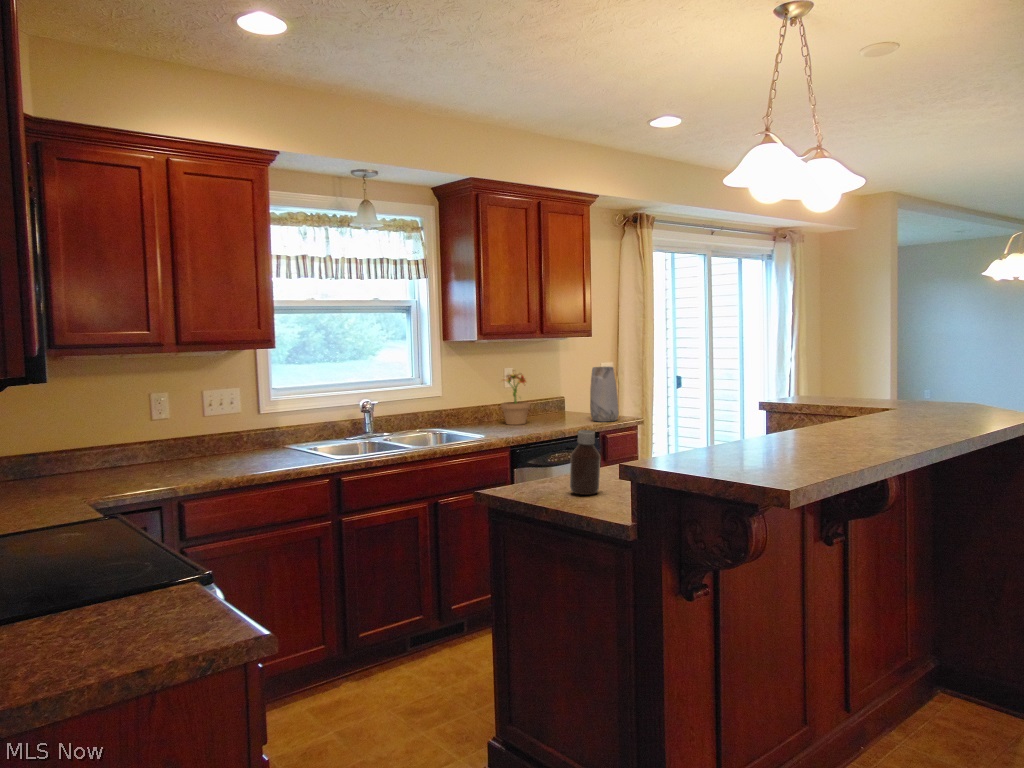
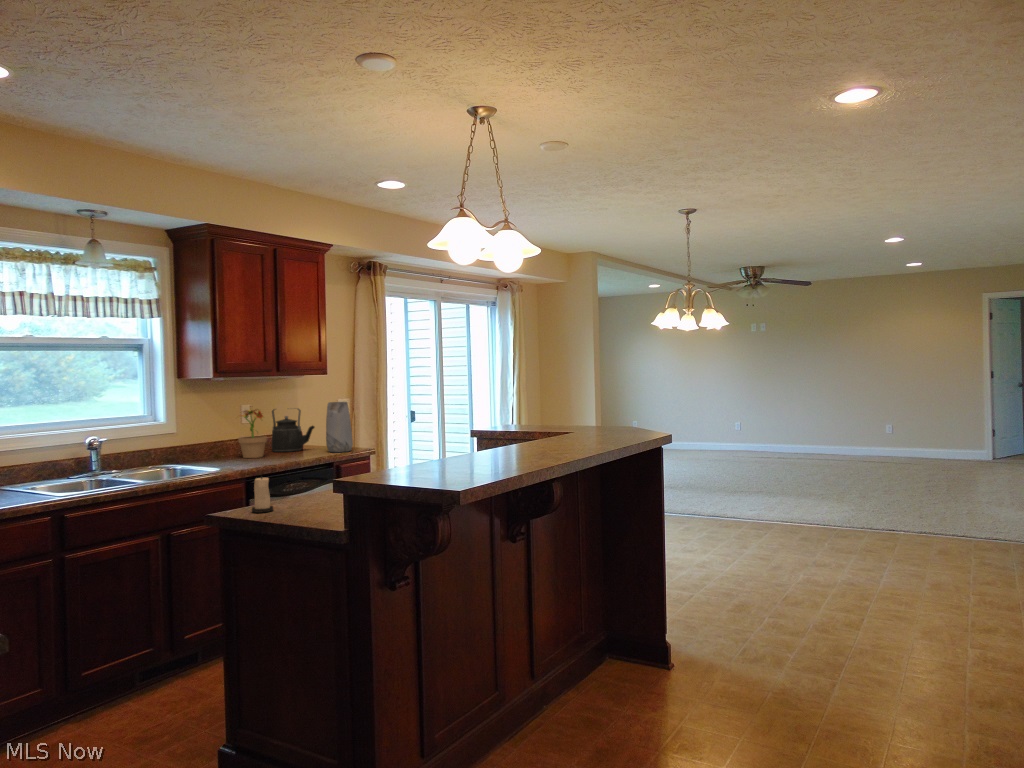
kettle: none [533,373,578,419] -> present [272,409,315,452]
bottle: present [570,430,600,495] -> none [294,455,320,510]
candle: none [524,451,547,494] -> present [252,476,273,513]

